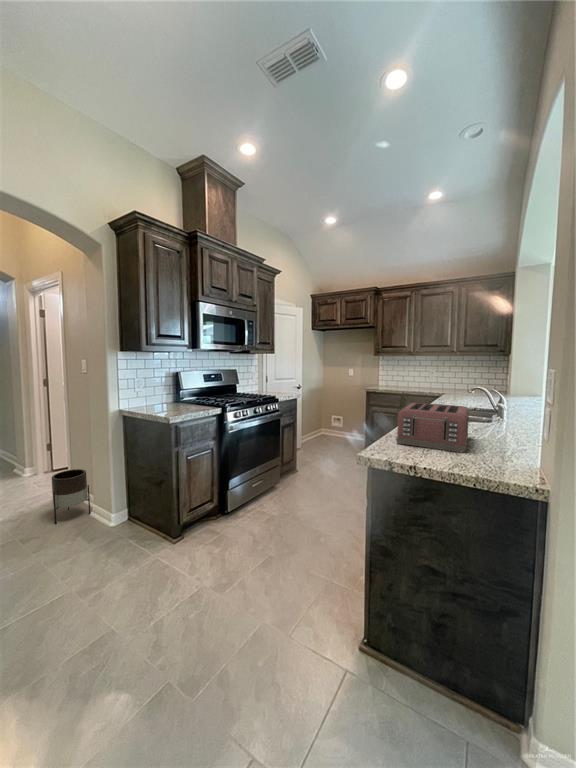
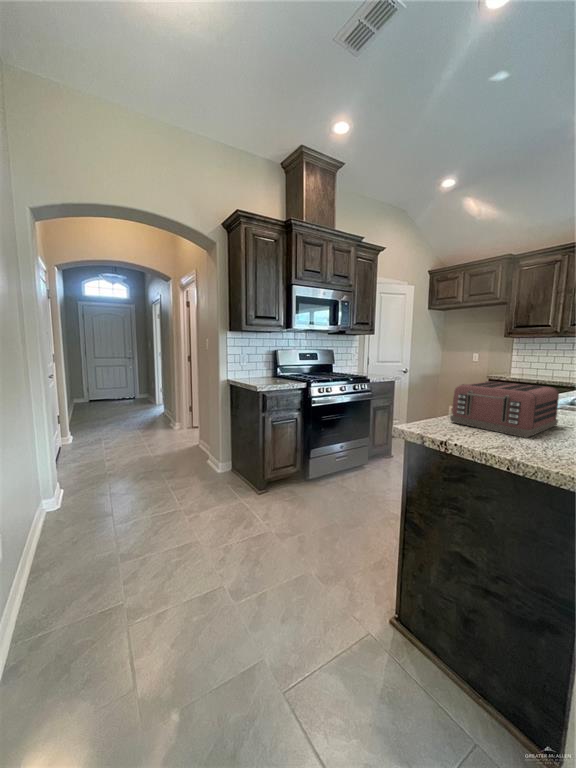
planter: present [51,469,90,524] -> none [183,426,208,465]

